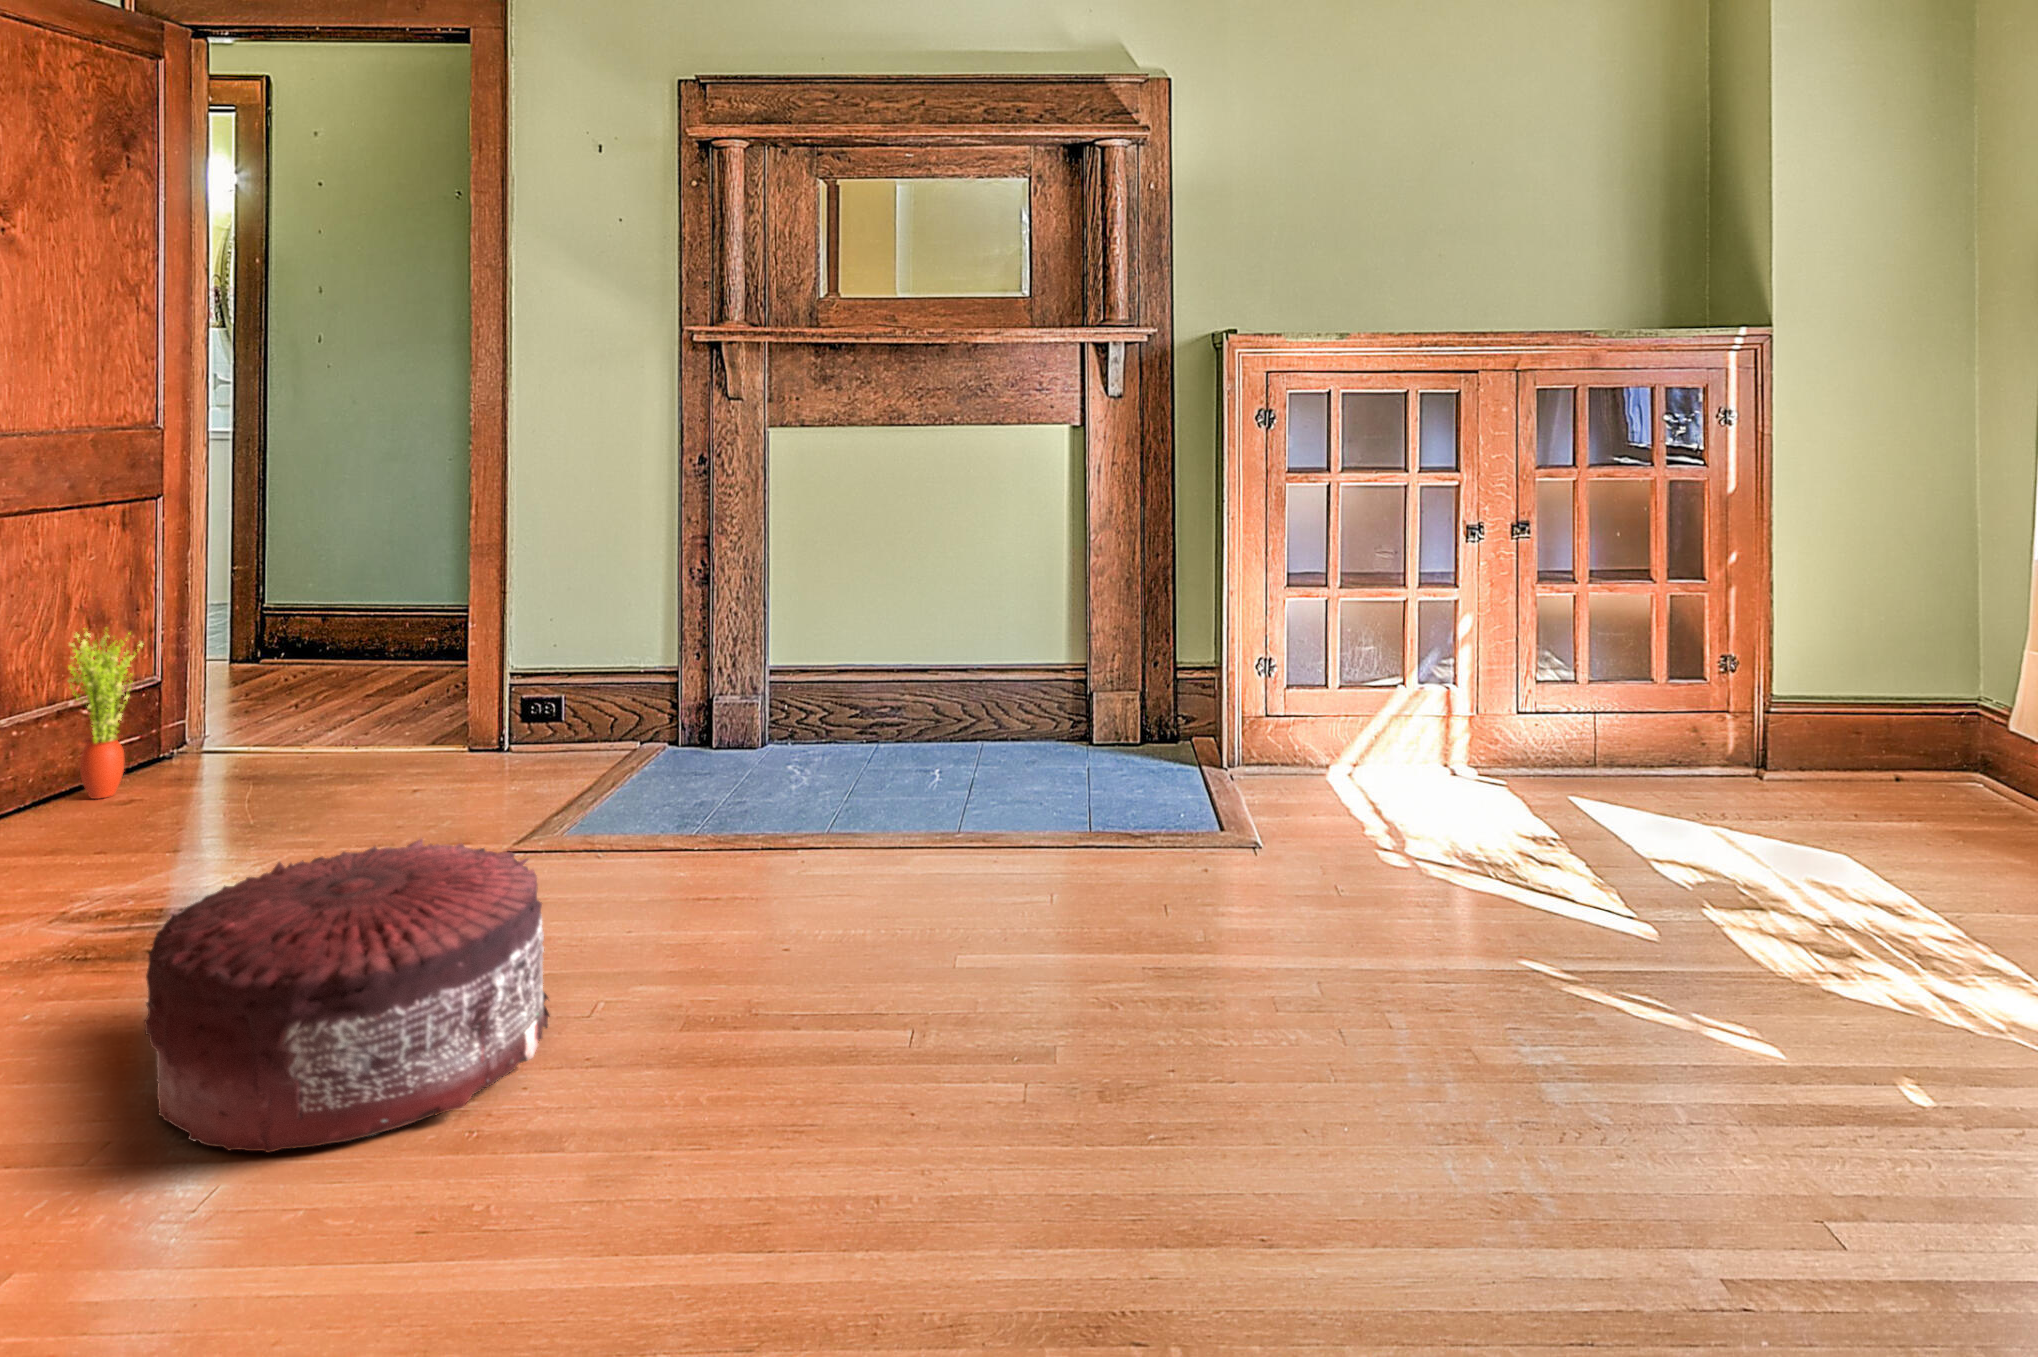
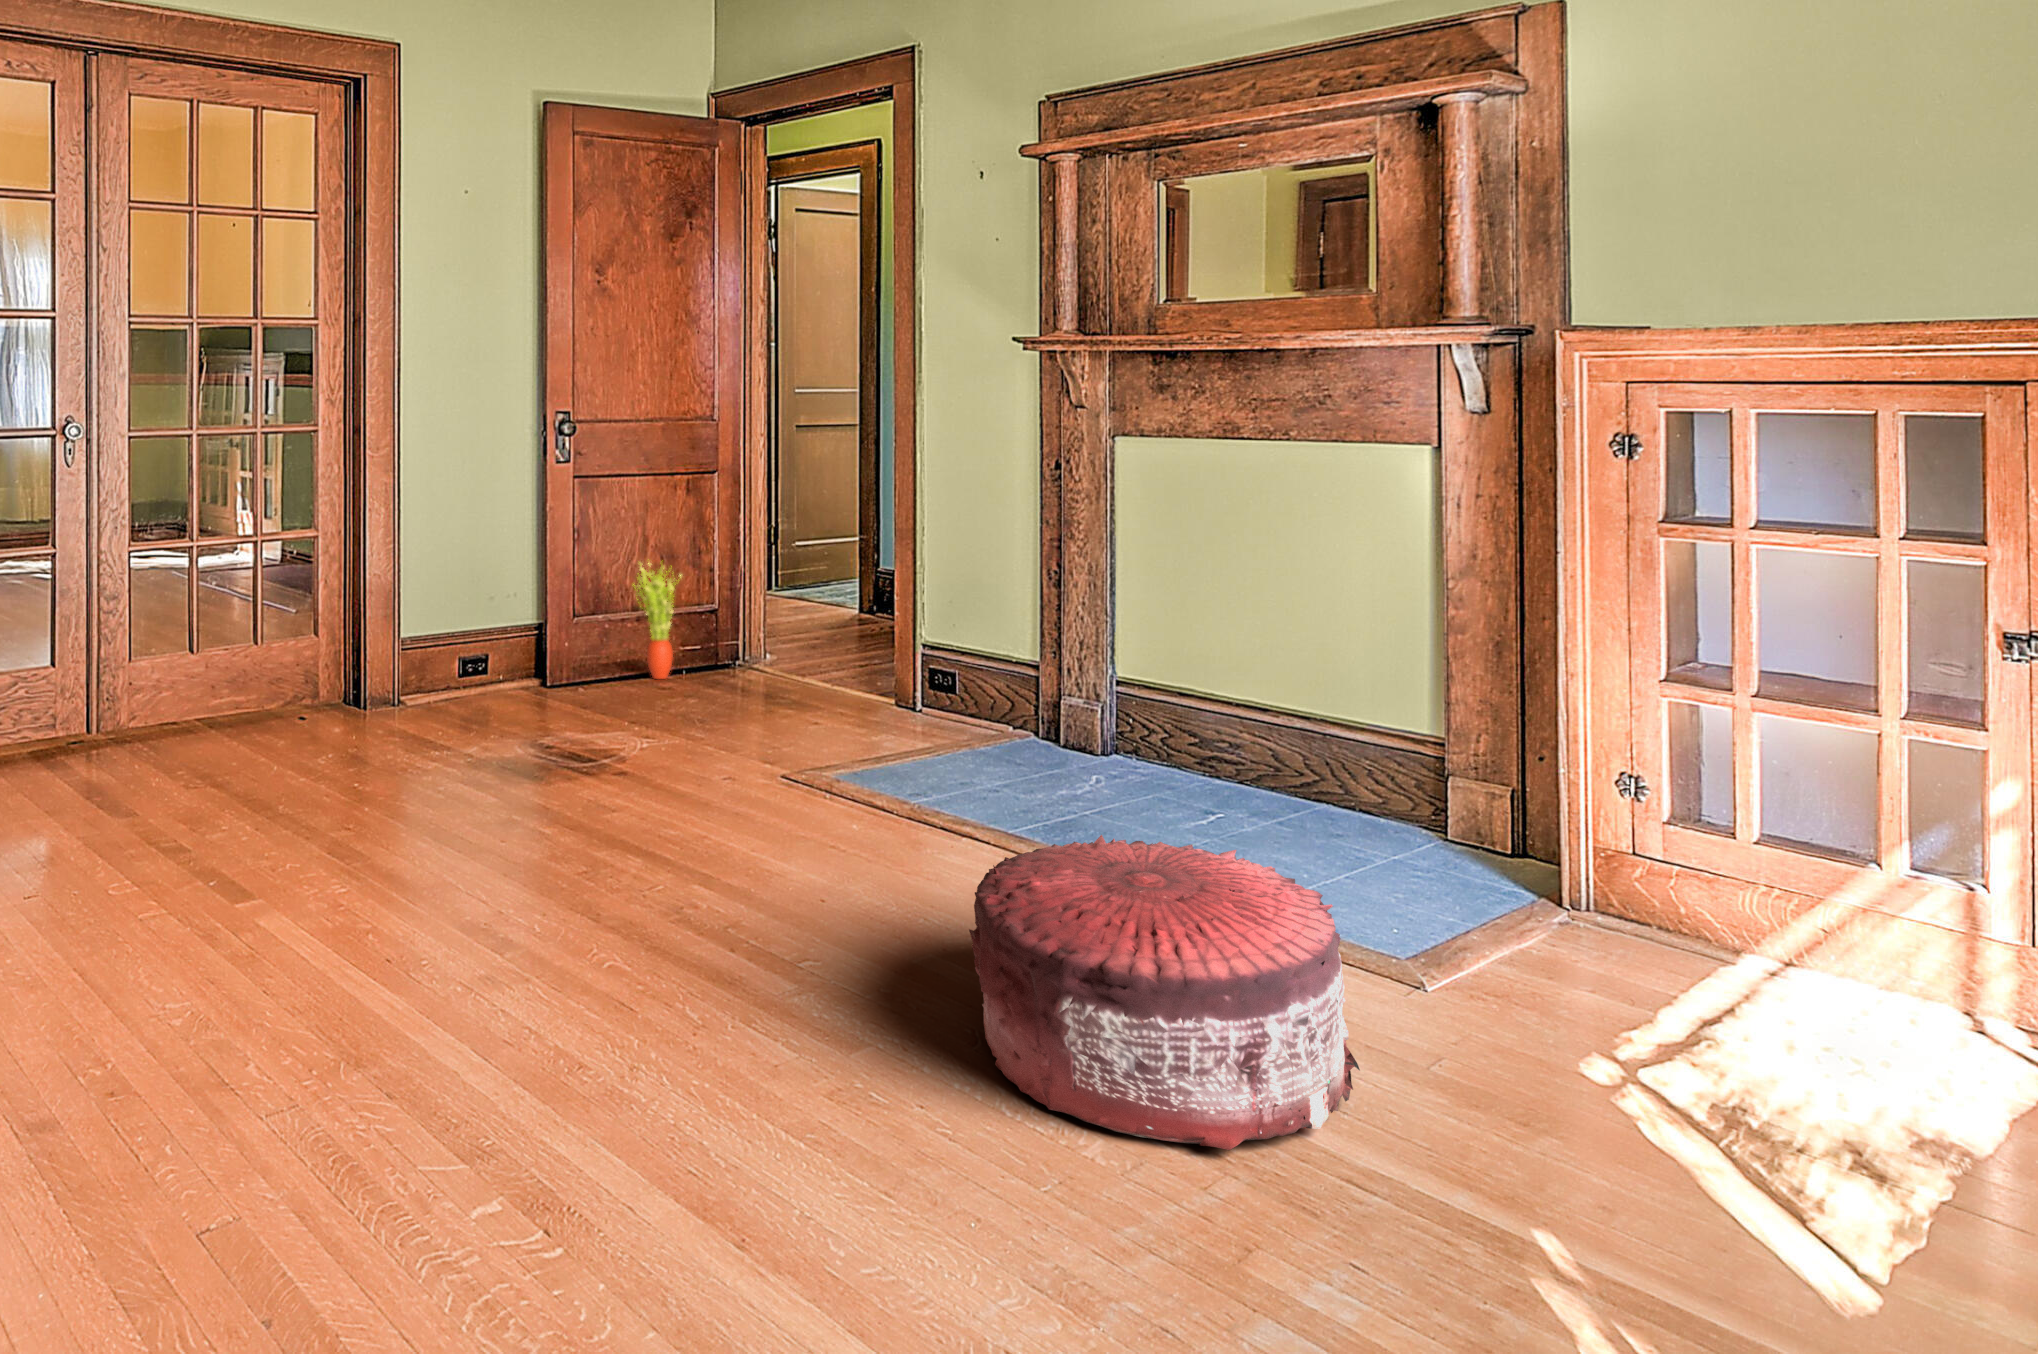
pouf: present [145,839,550,1153] -> present [969,835,1360,1150]

